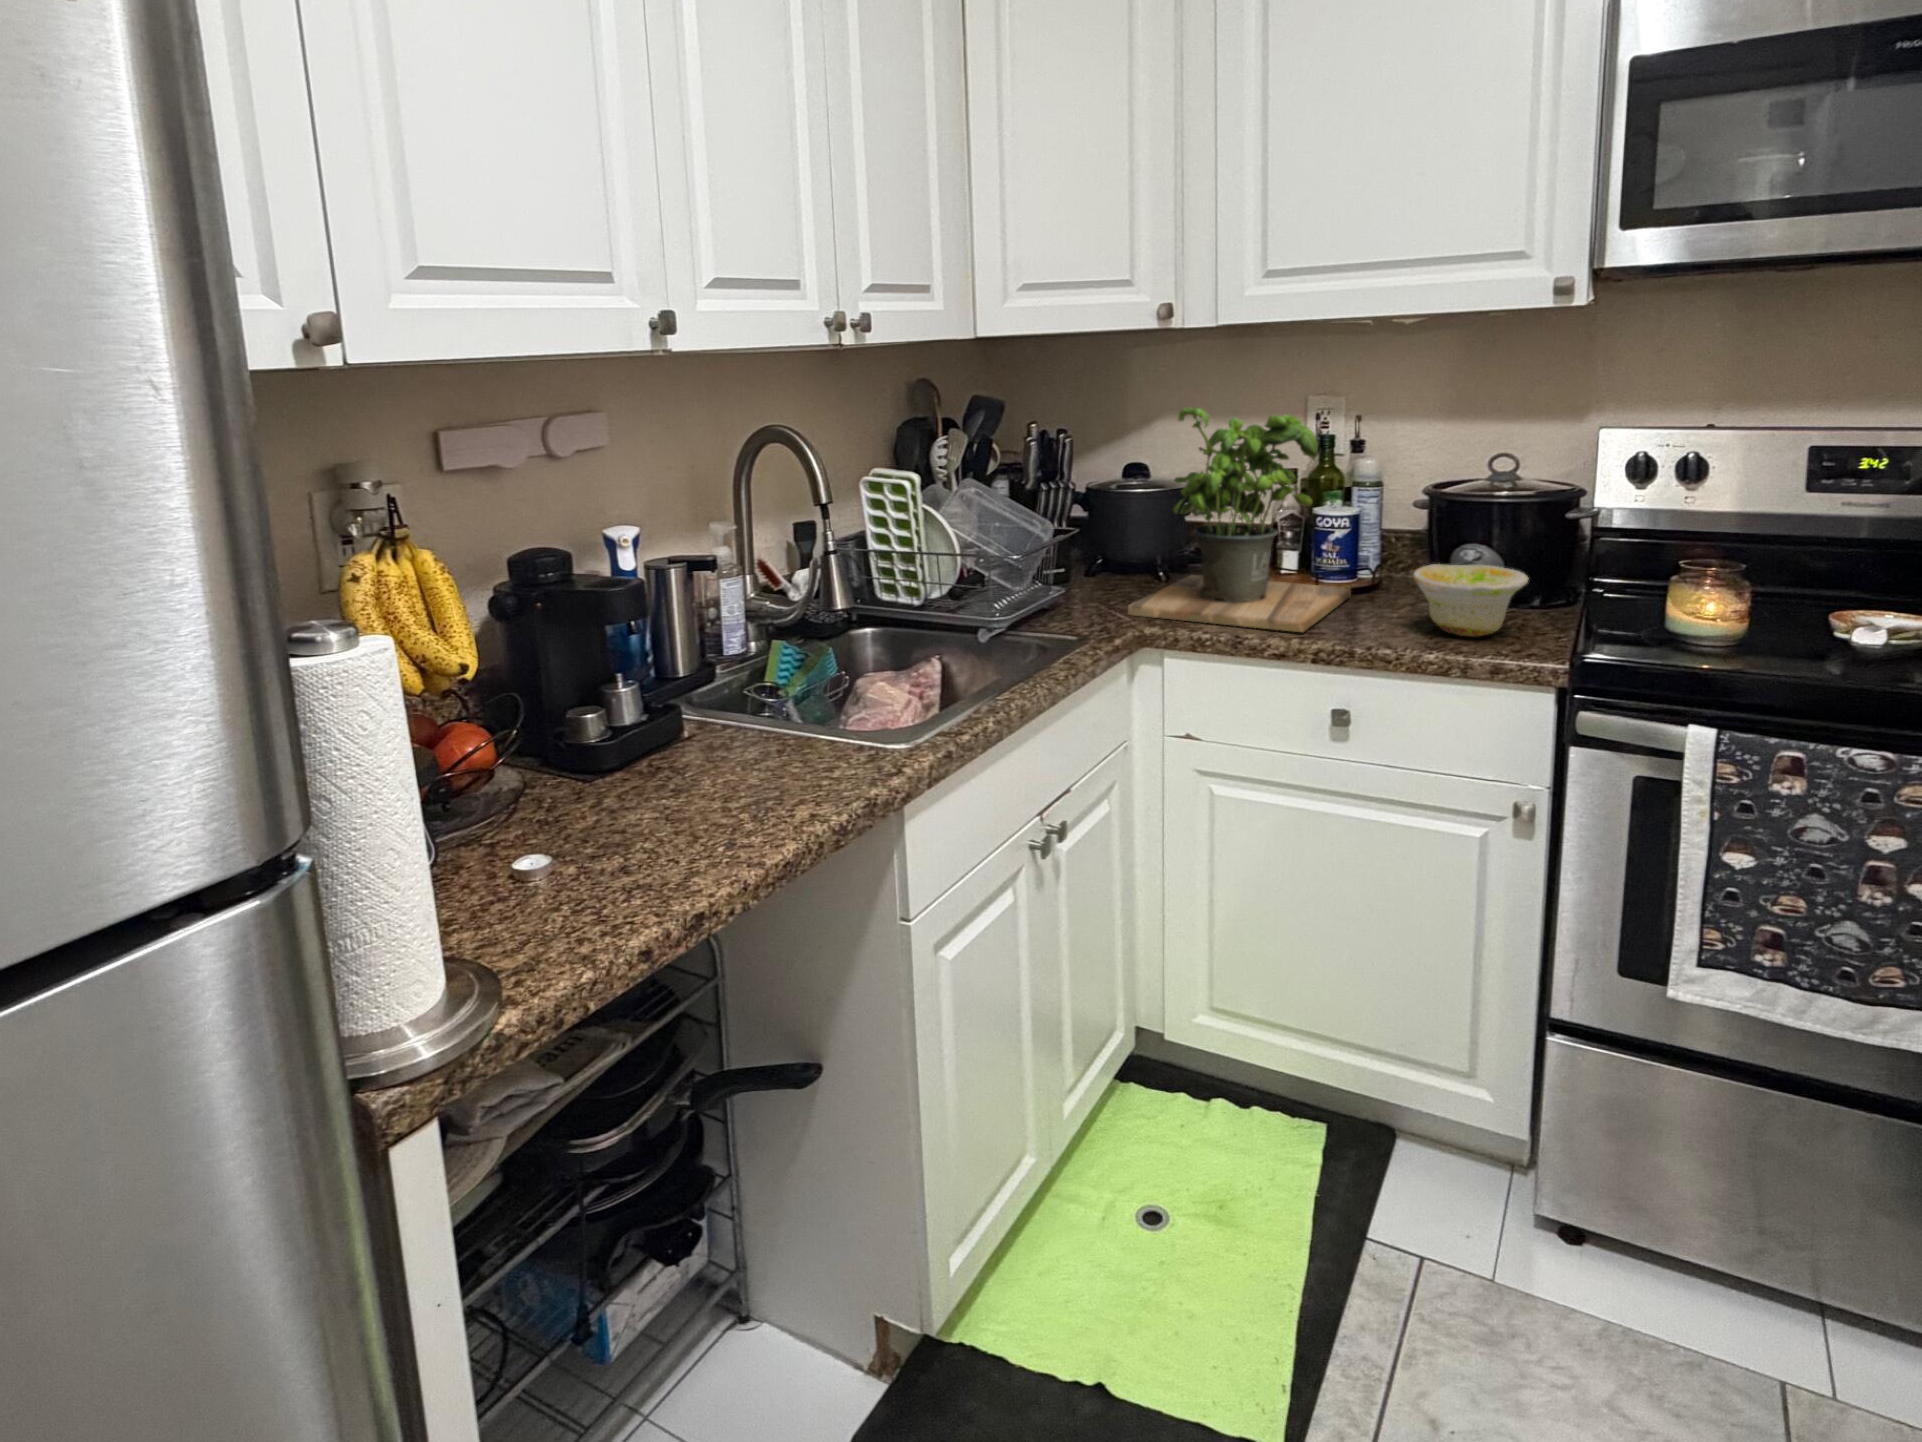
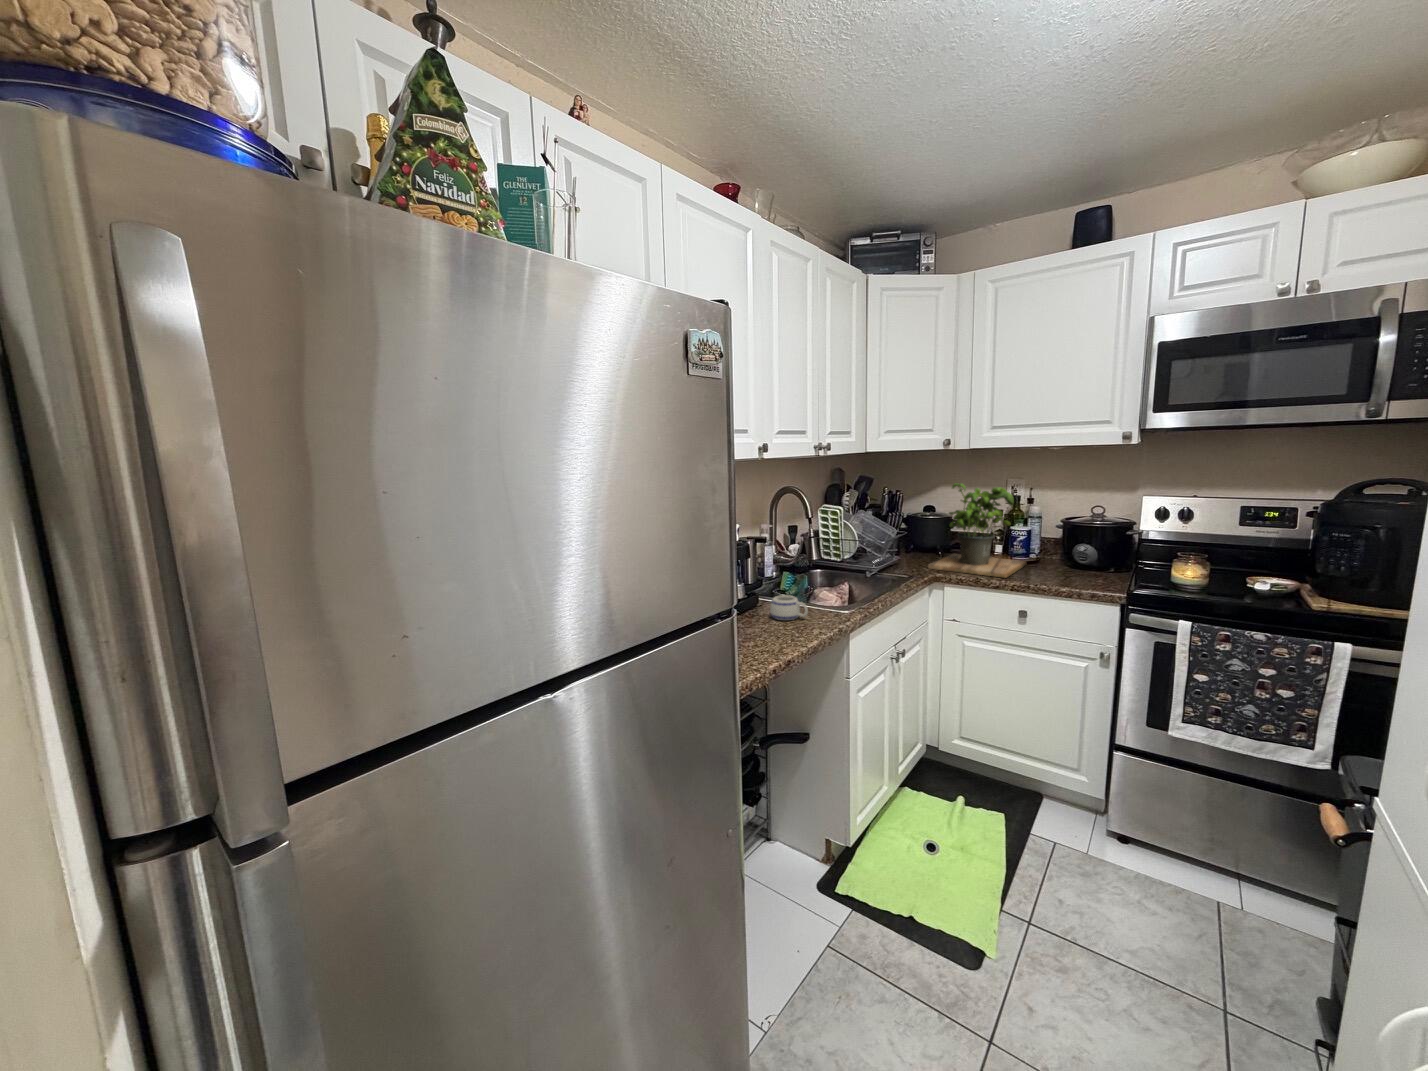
bowl: present [1413,564,1528,636] -> none [1056,552,1108,582]
mug: none [692,714,788,784] -> present [770,595,808,620]

